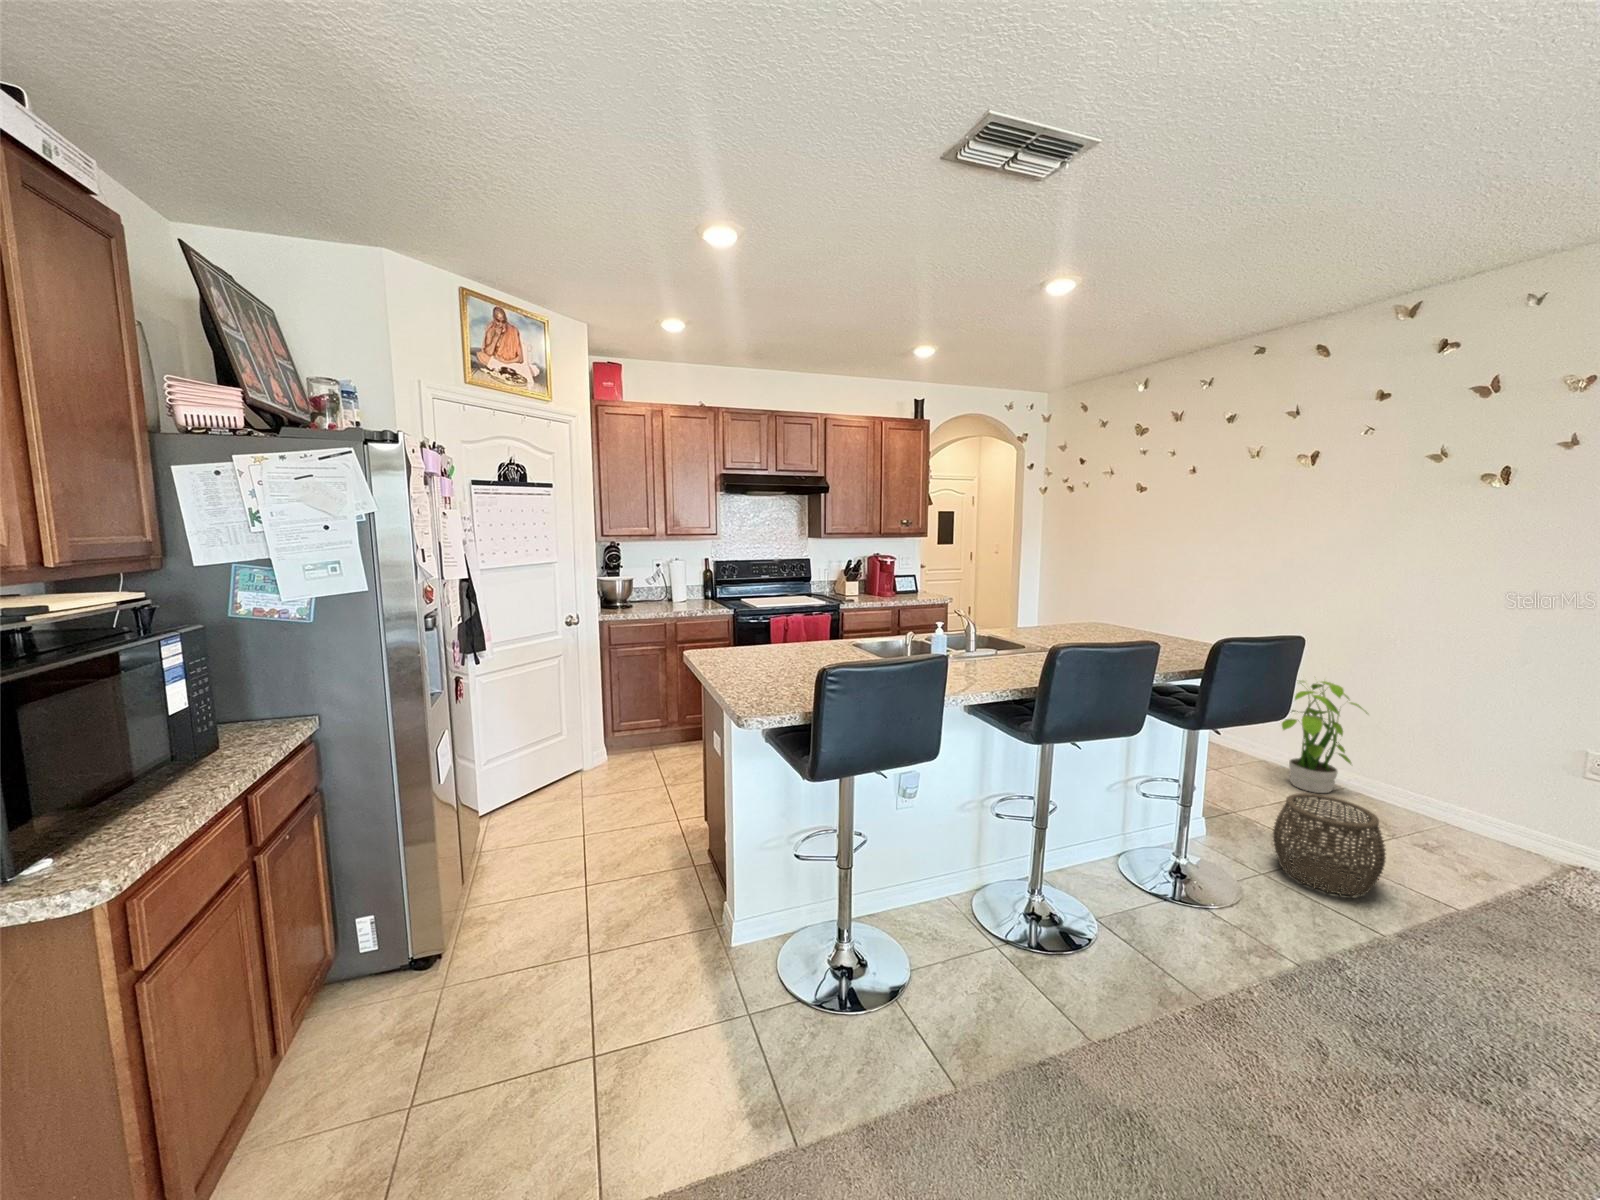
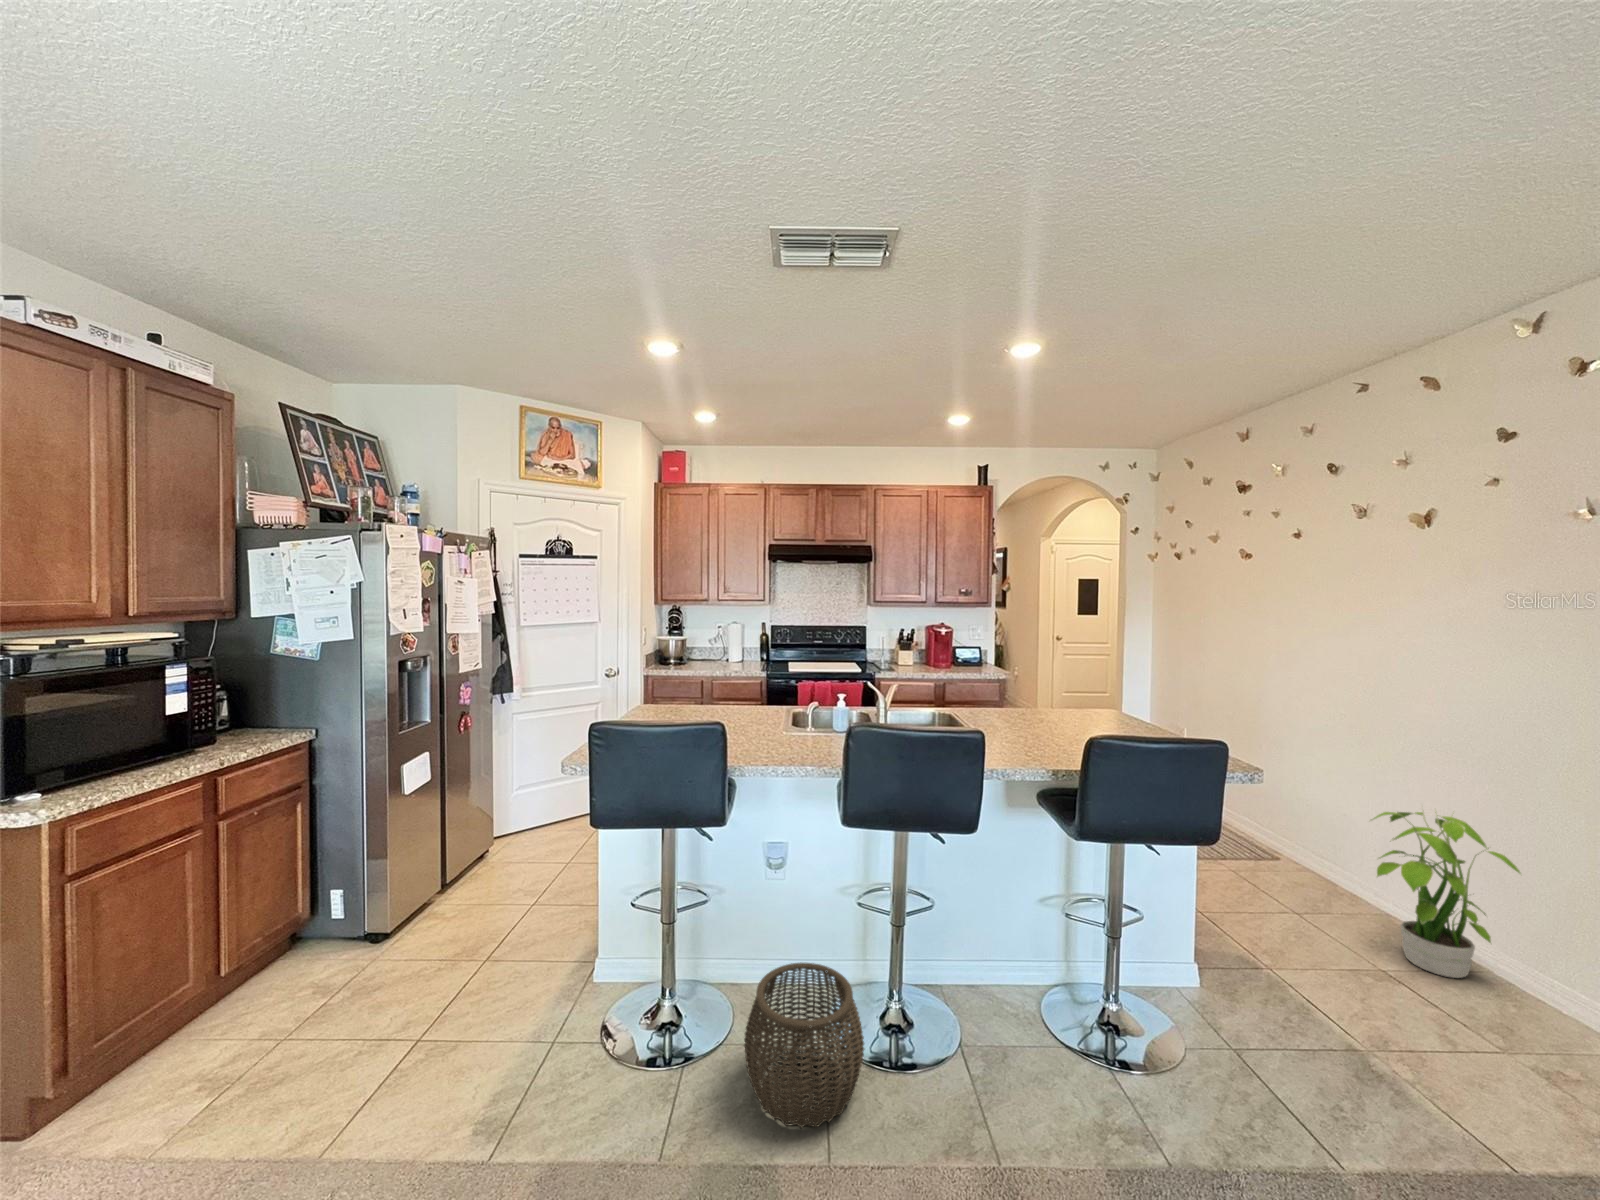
woven basket: present [1273,793,1386,896] -> present [744,963,864,1127]

